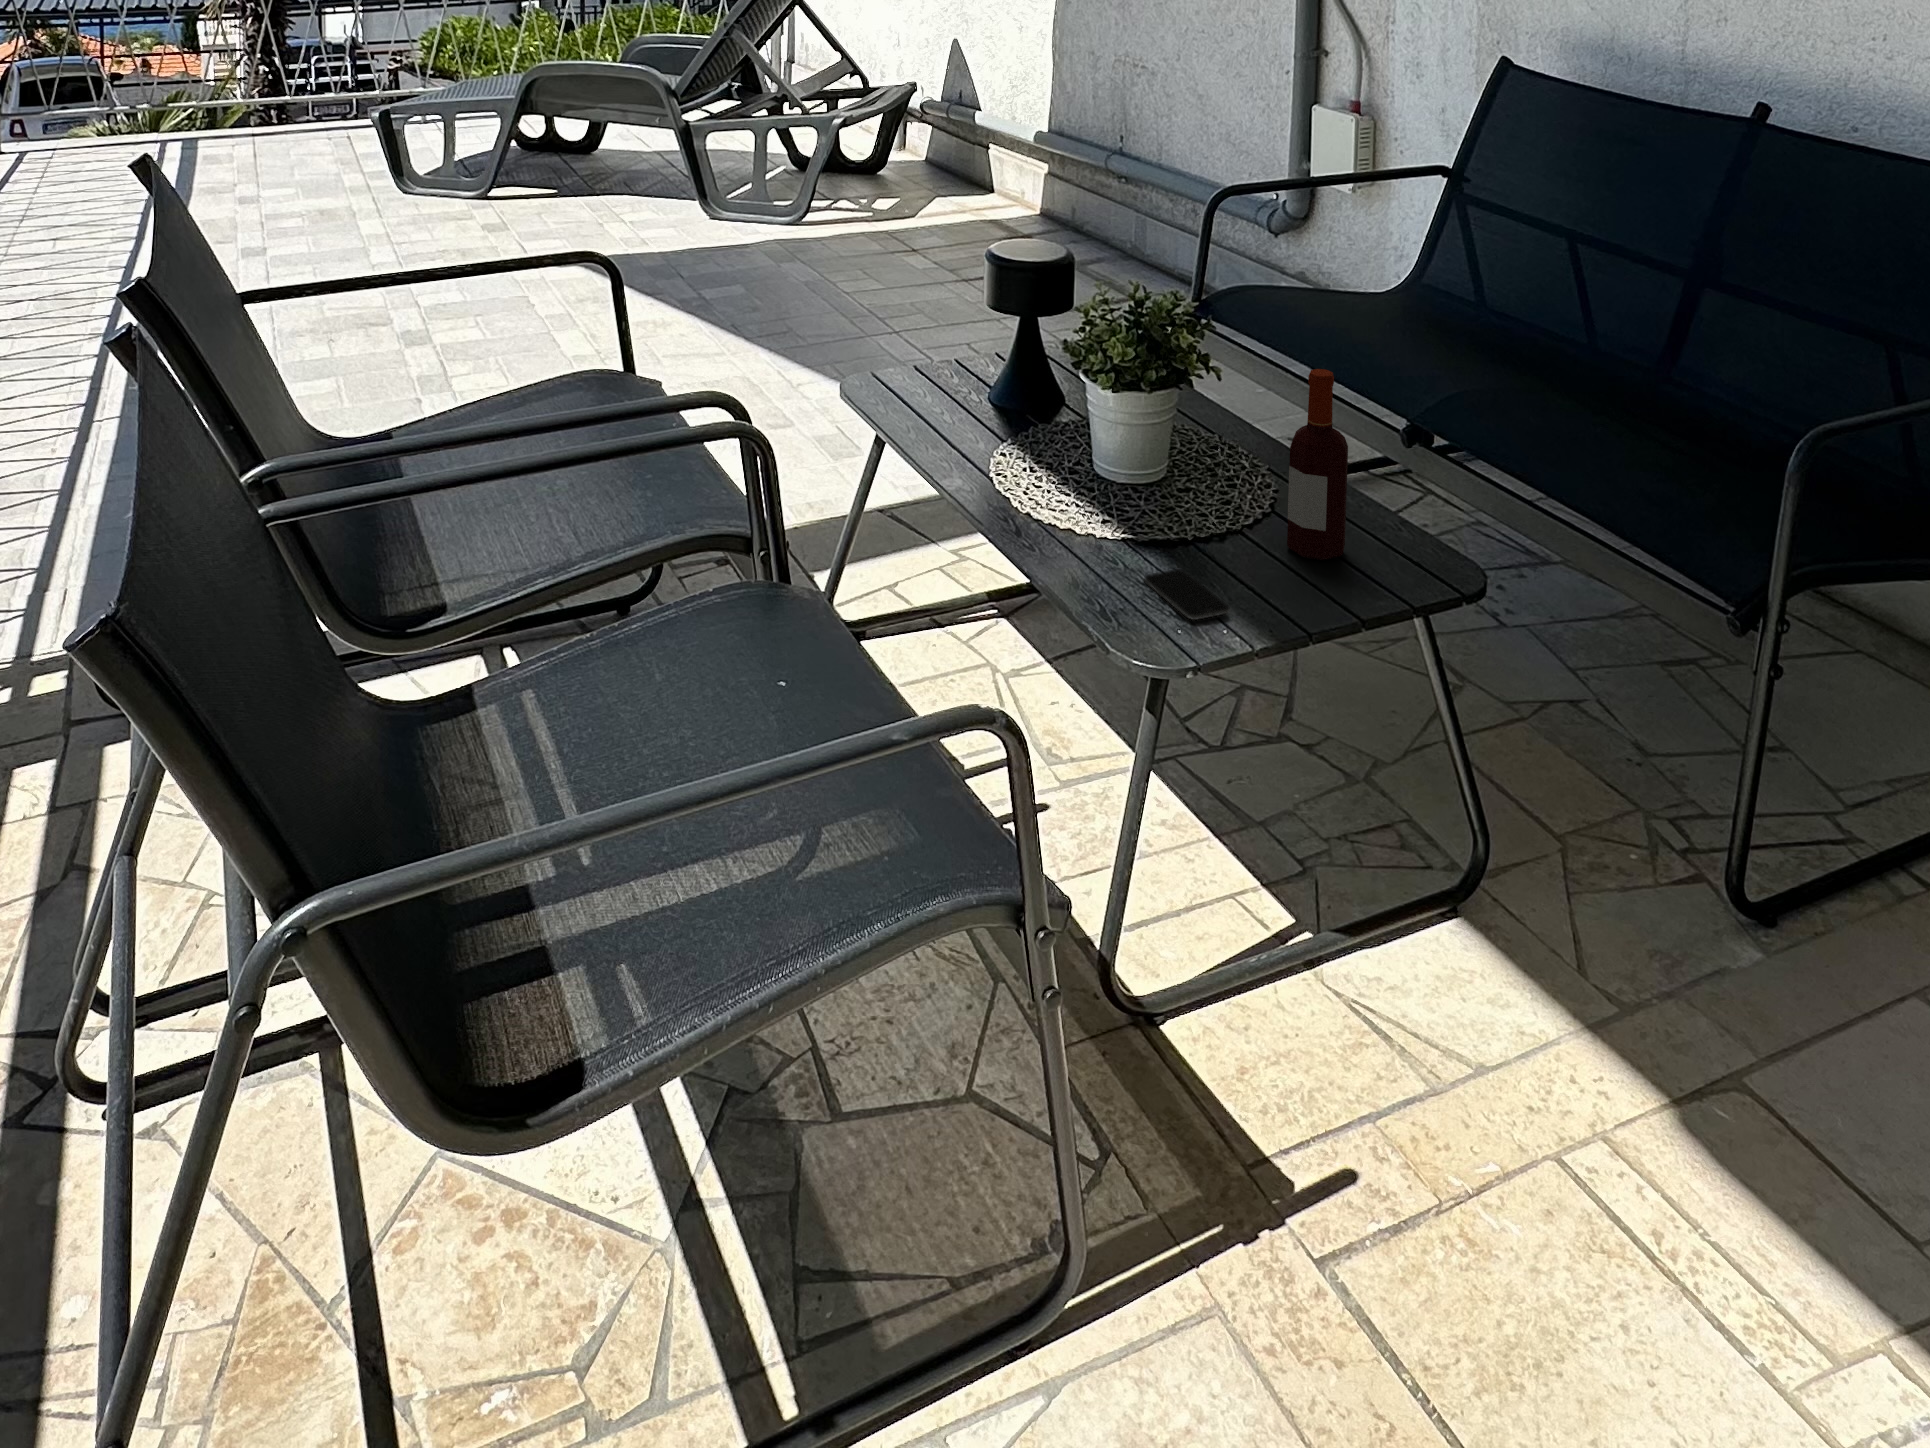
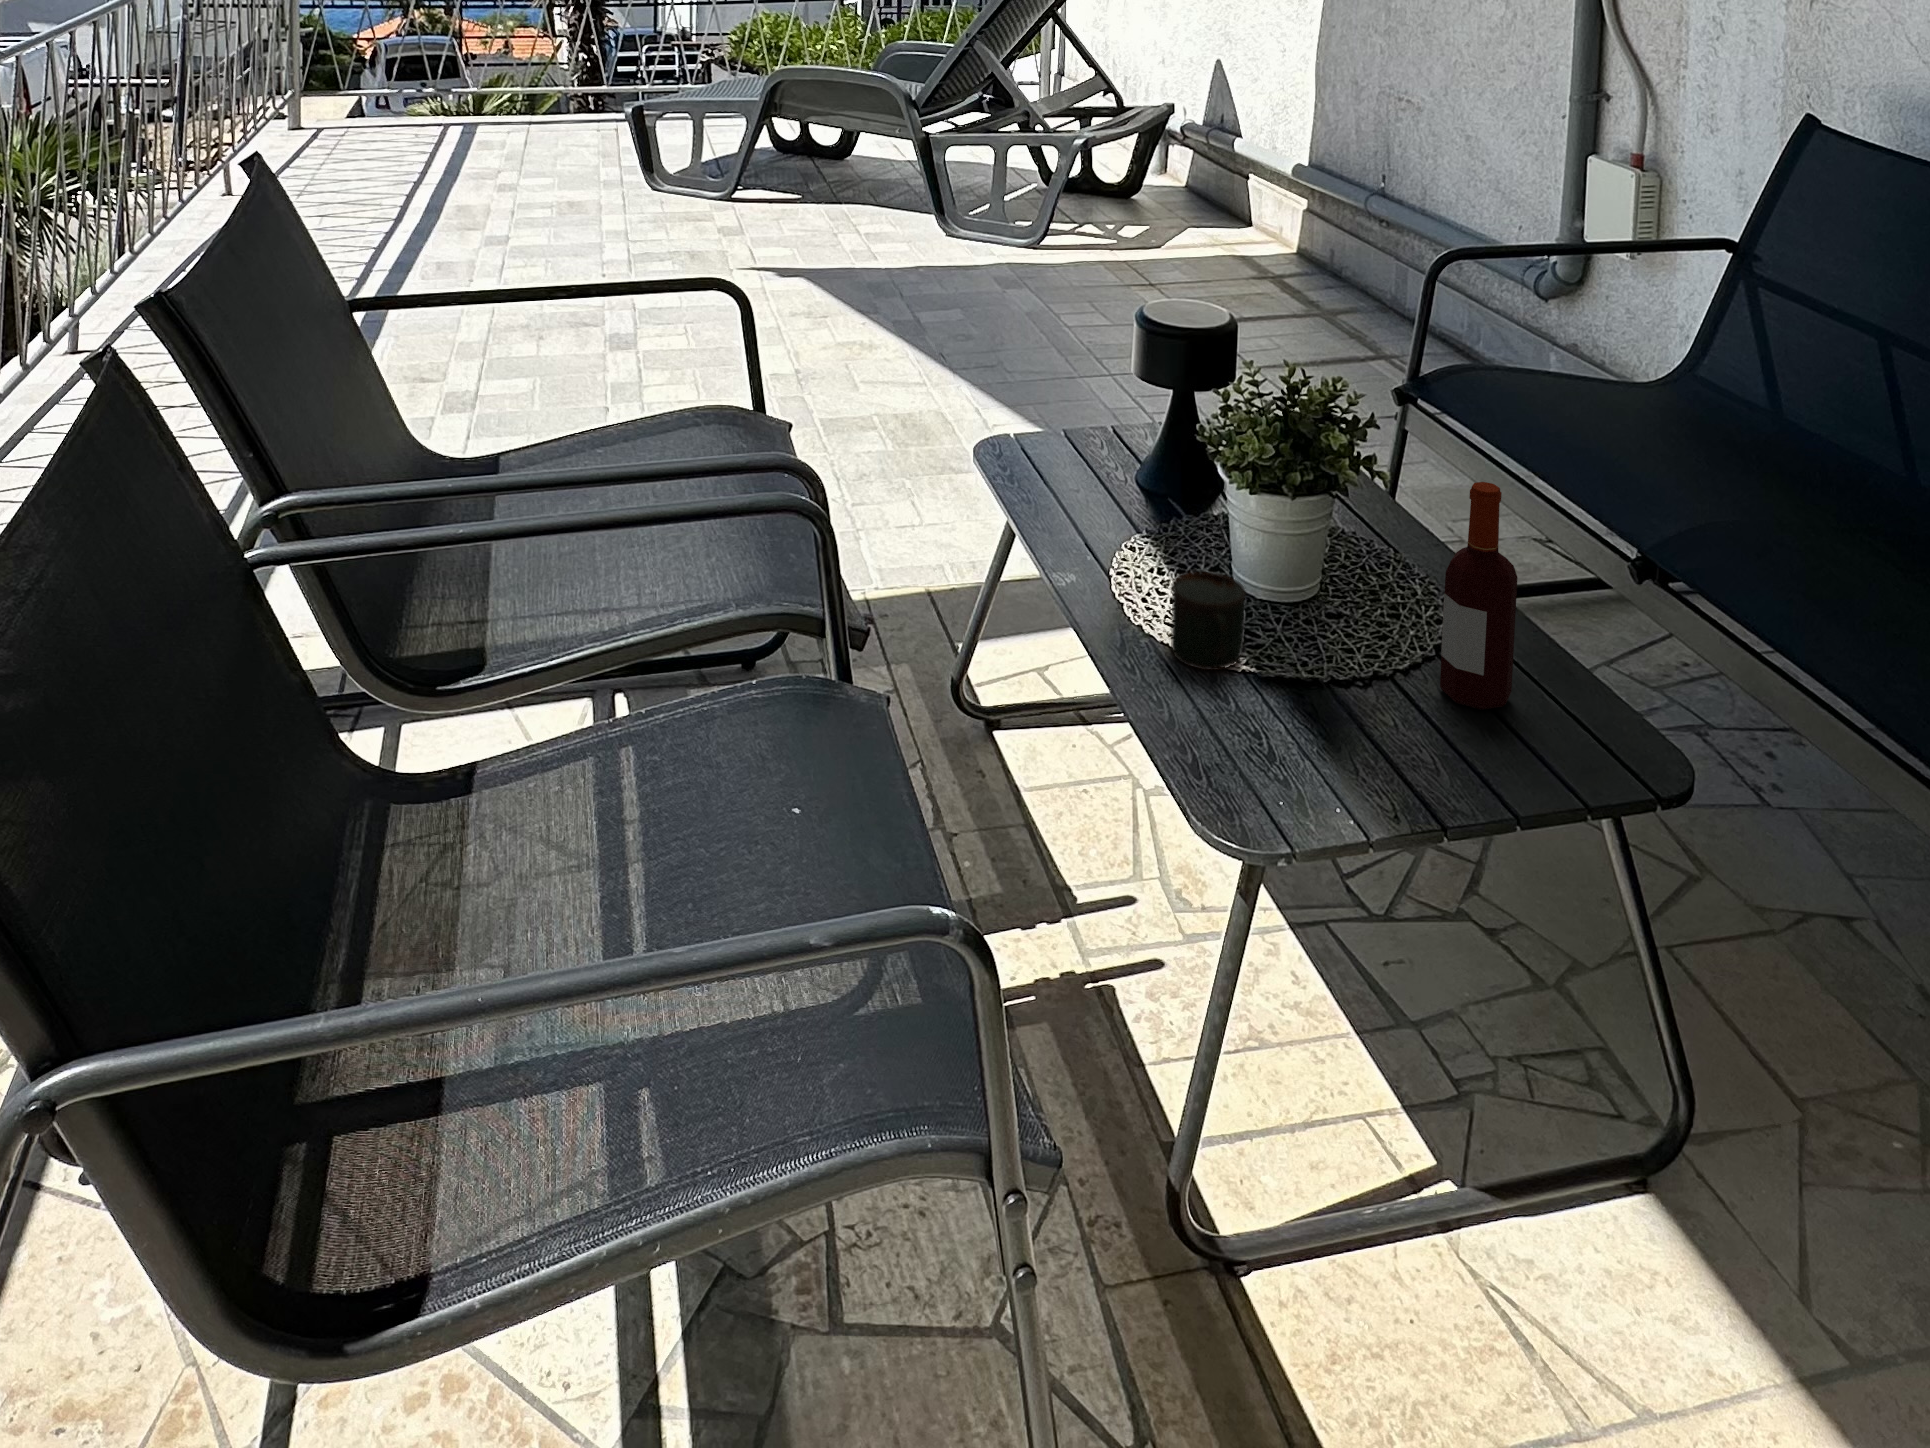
mug: none [1060,467,1124,550] -> present [1171,572,1246,670]
smartphone: present [1144,569,1230,620] -> none [1255,704,1347,770]

